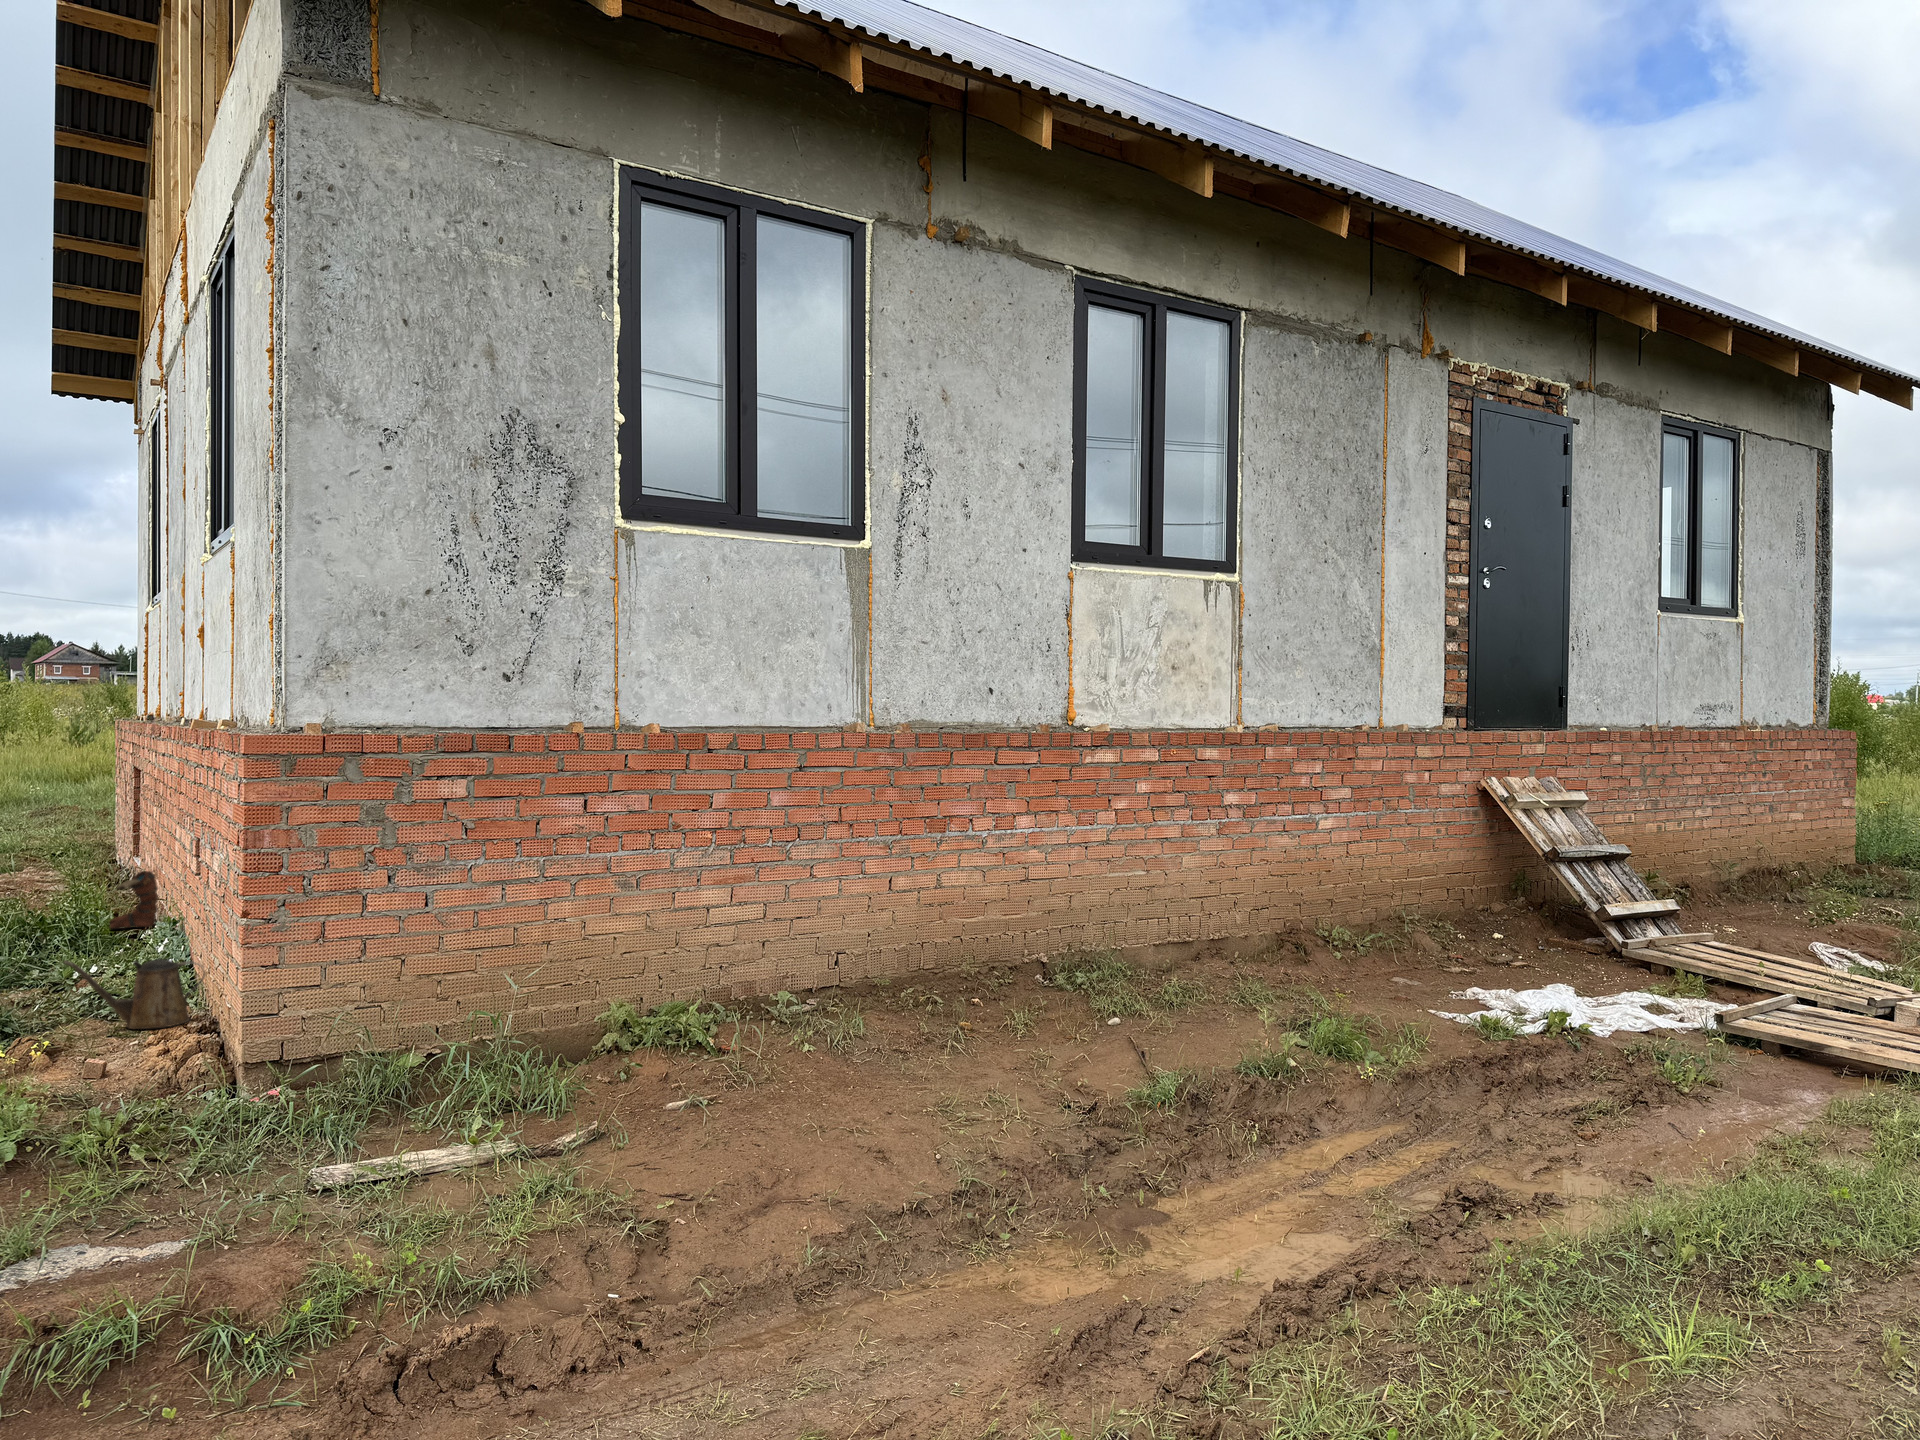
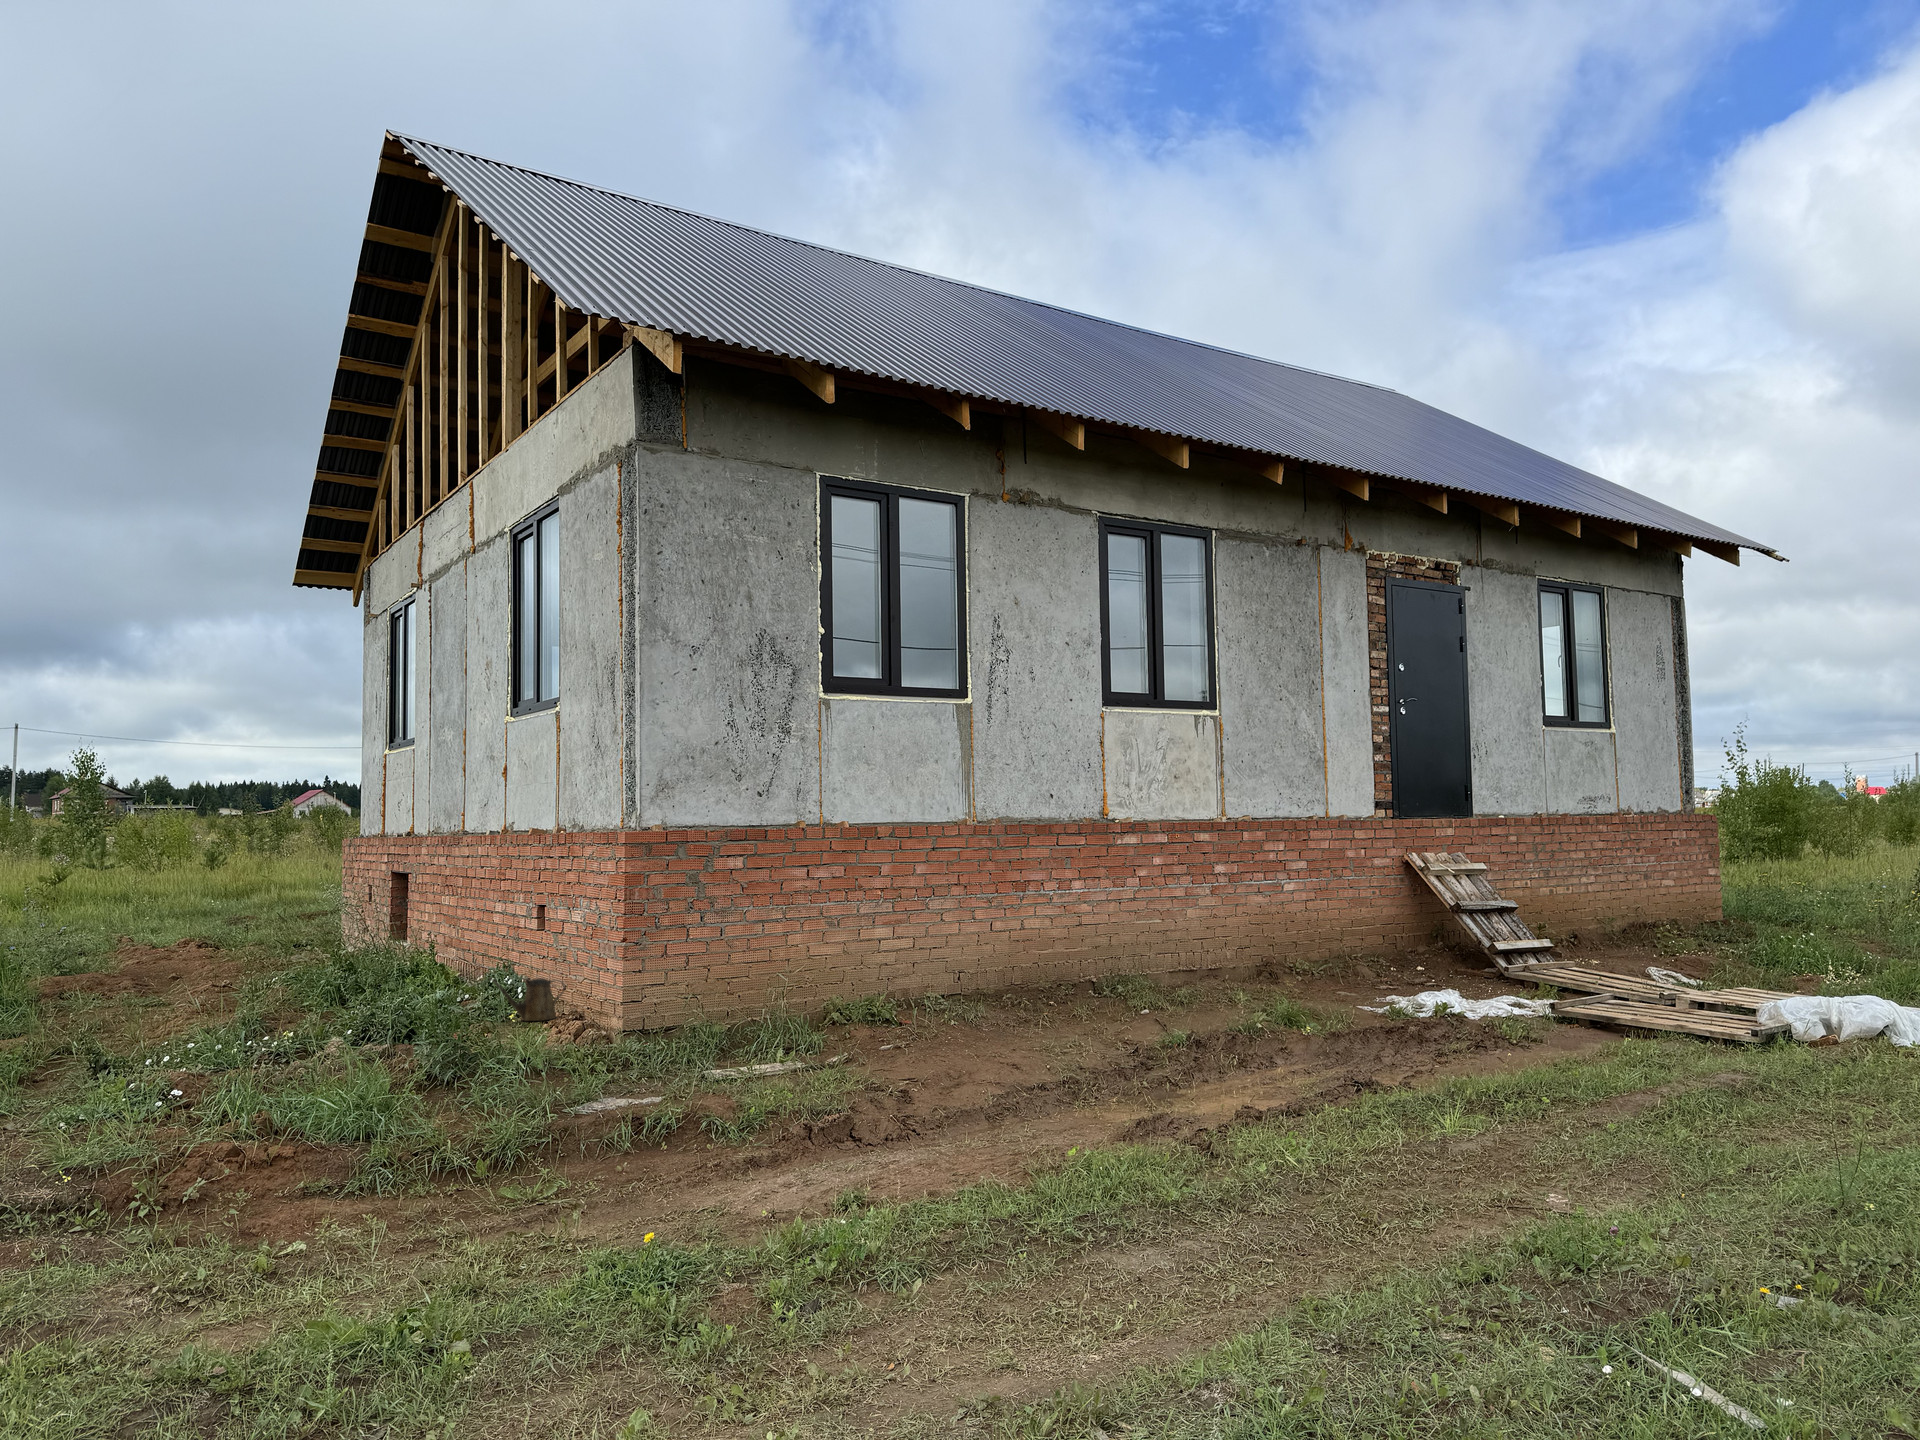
boots: present [109,871,158,929] -> none [433,938,469,979]

